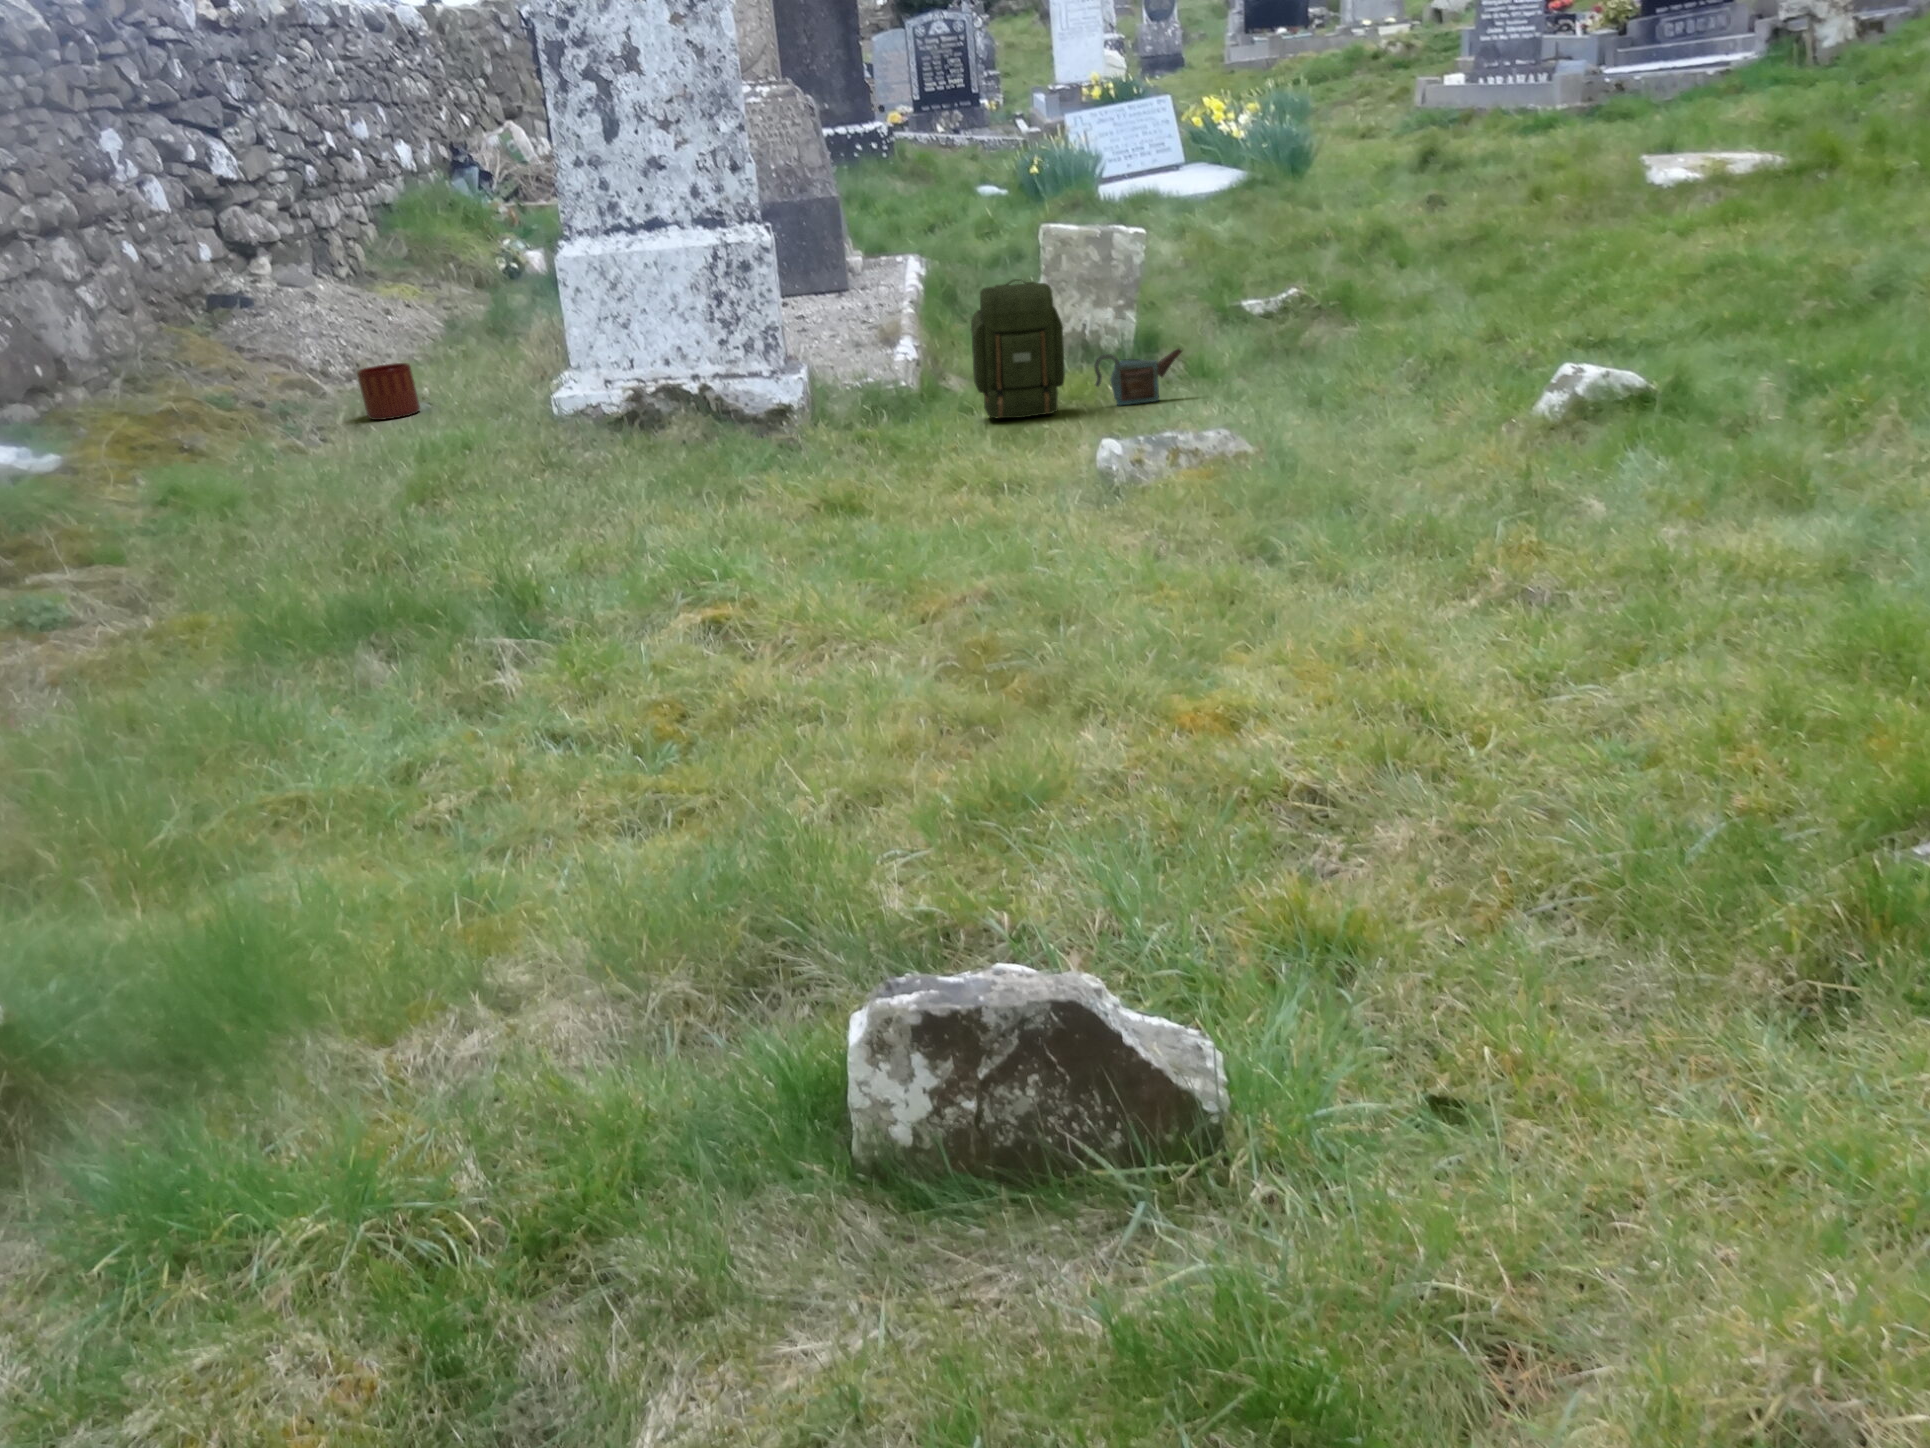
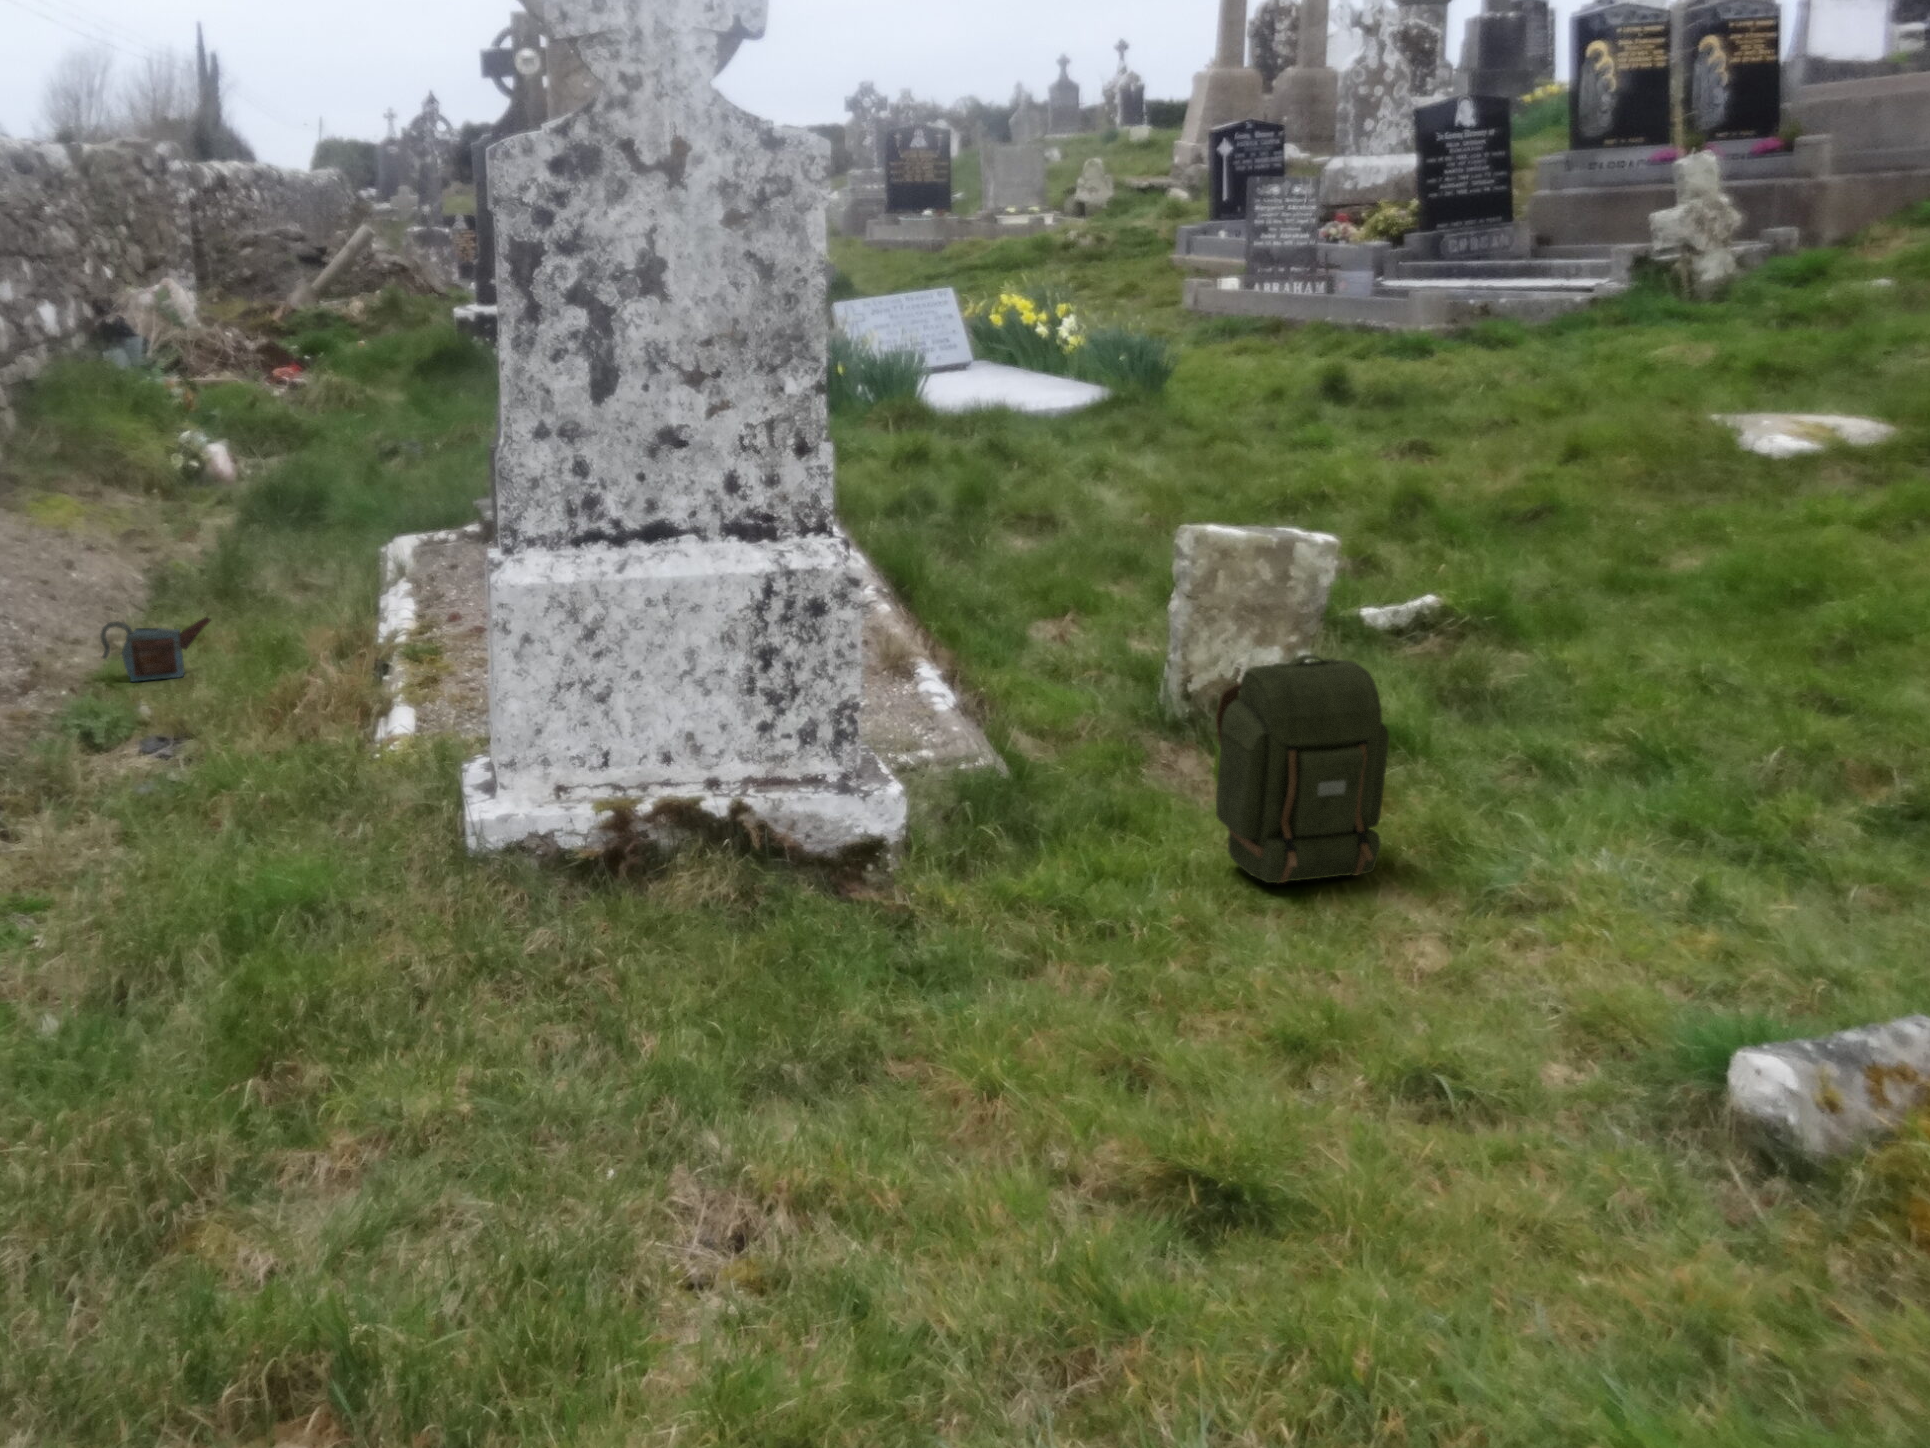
watering can: present [1094,349,1182,406] -> present [100,617,211,682]
planter: present [357,363,420,420] -> none [71,702,171,802]

